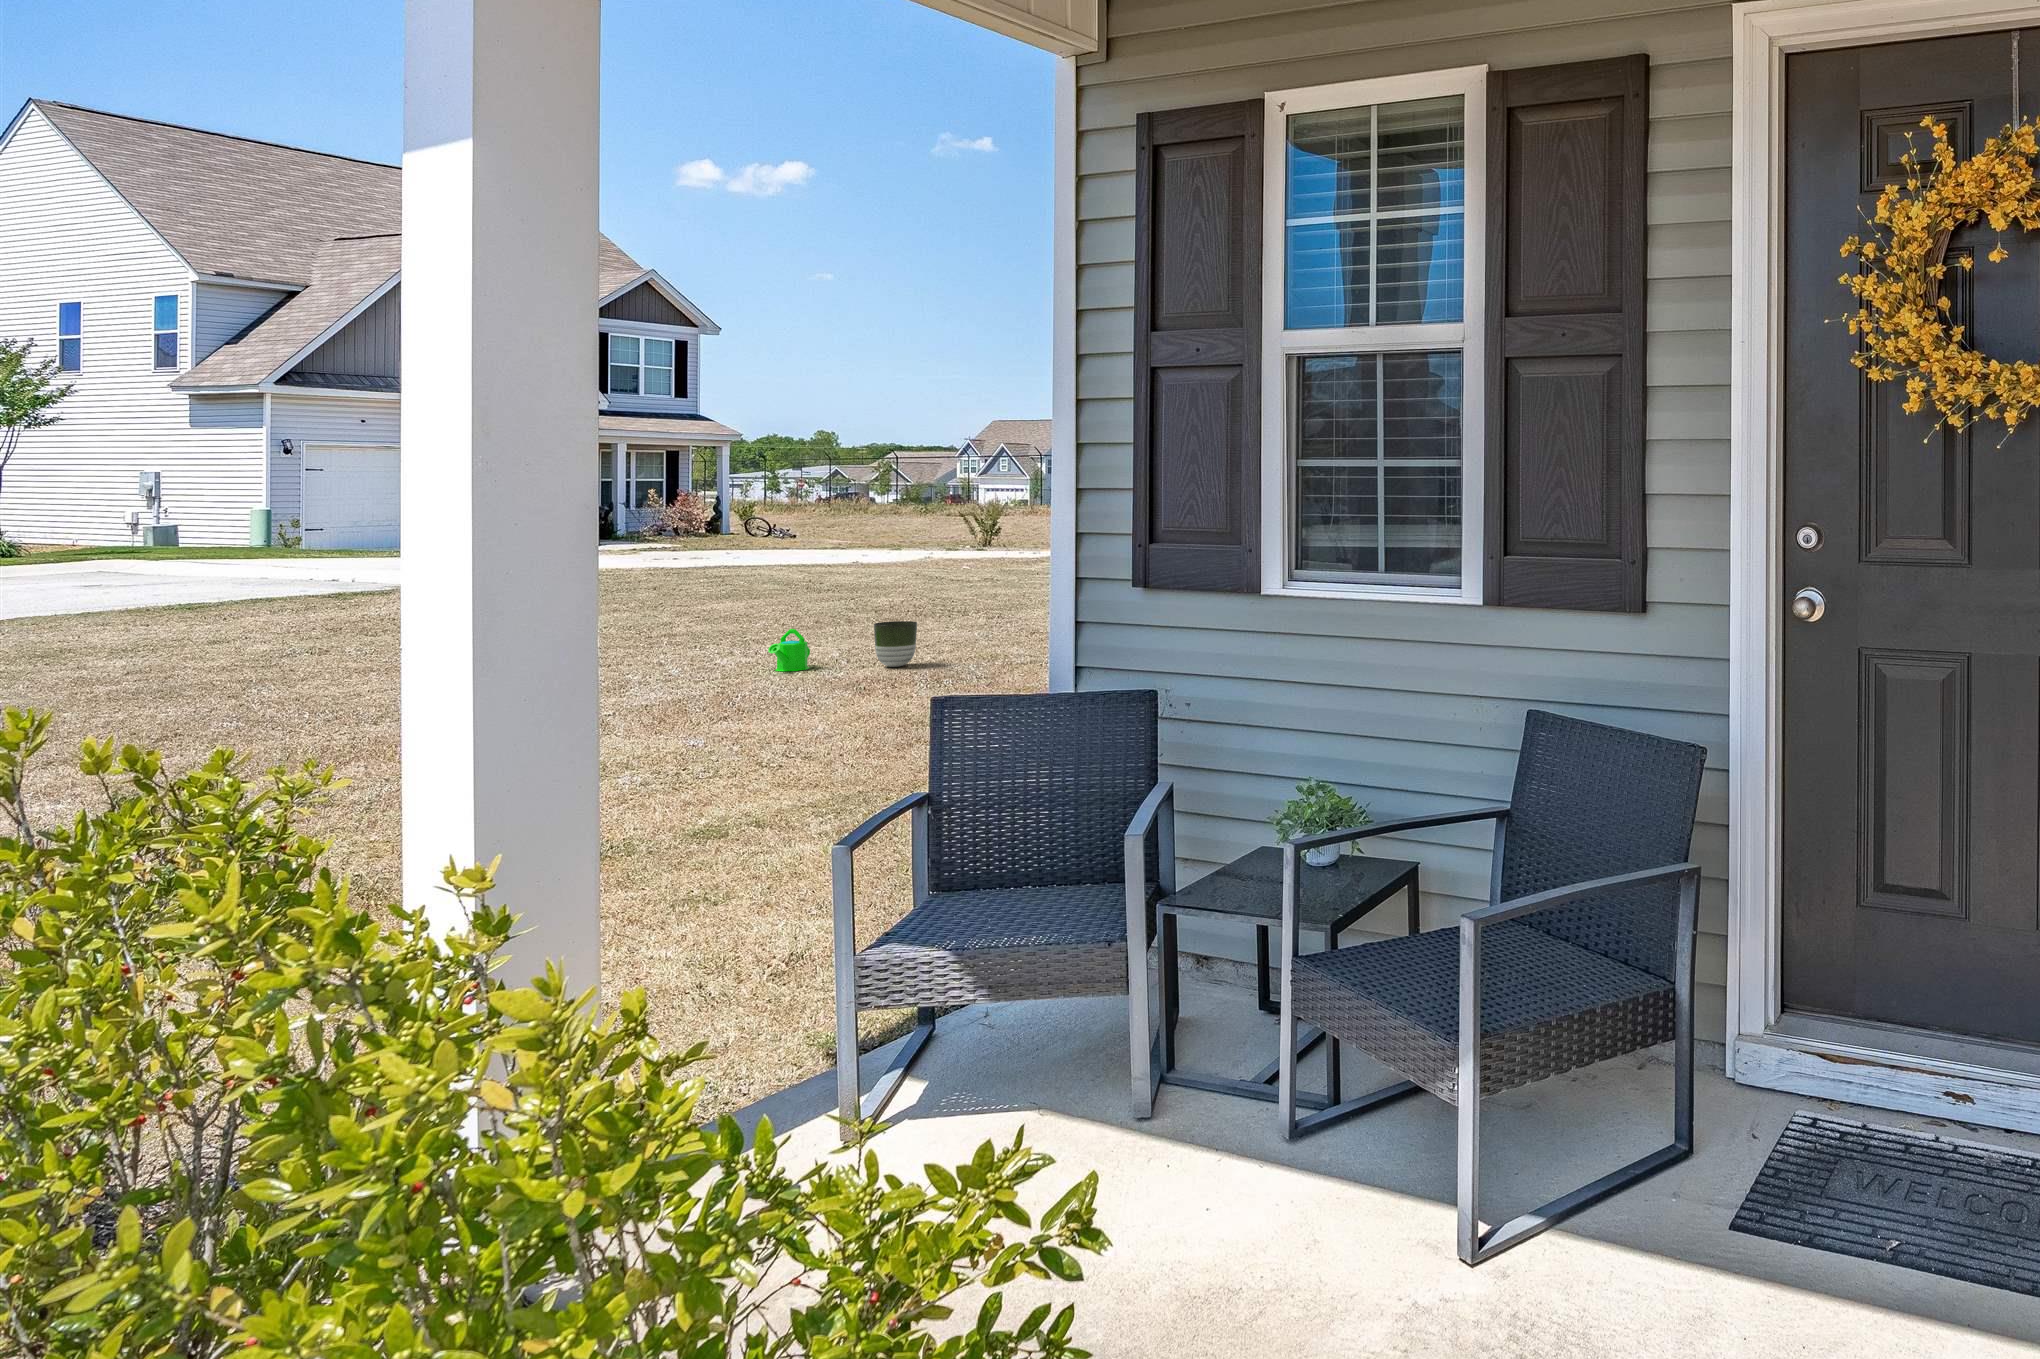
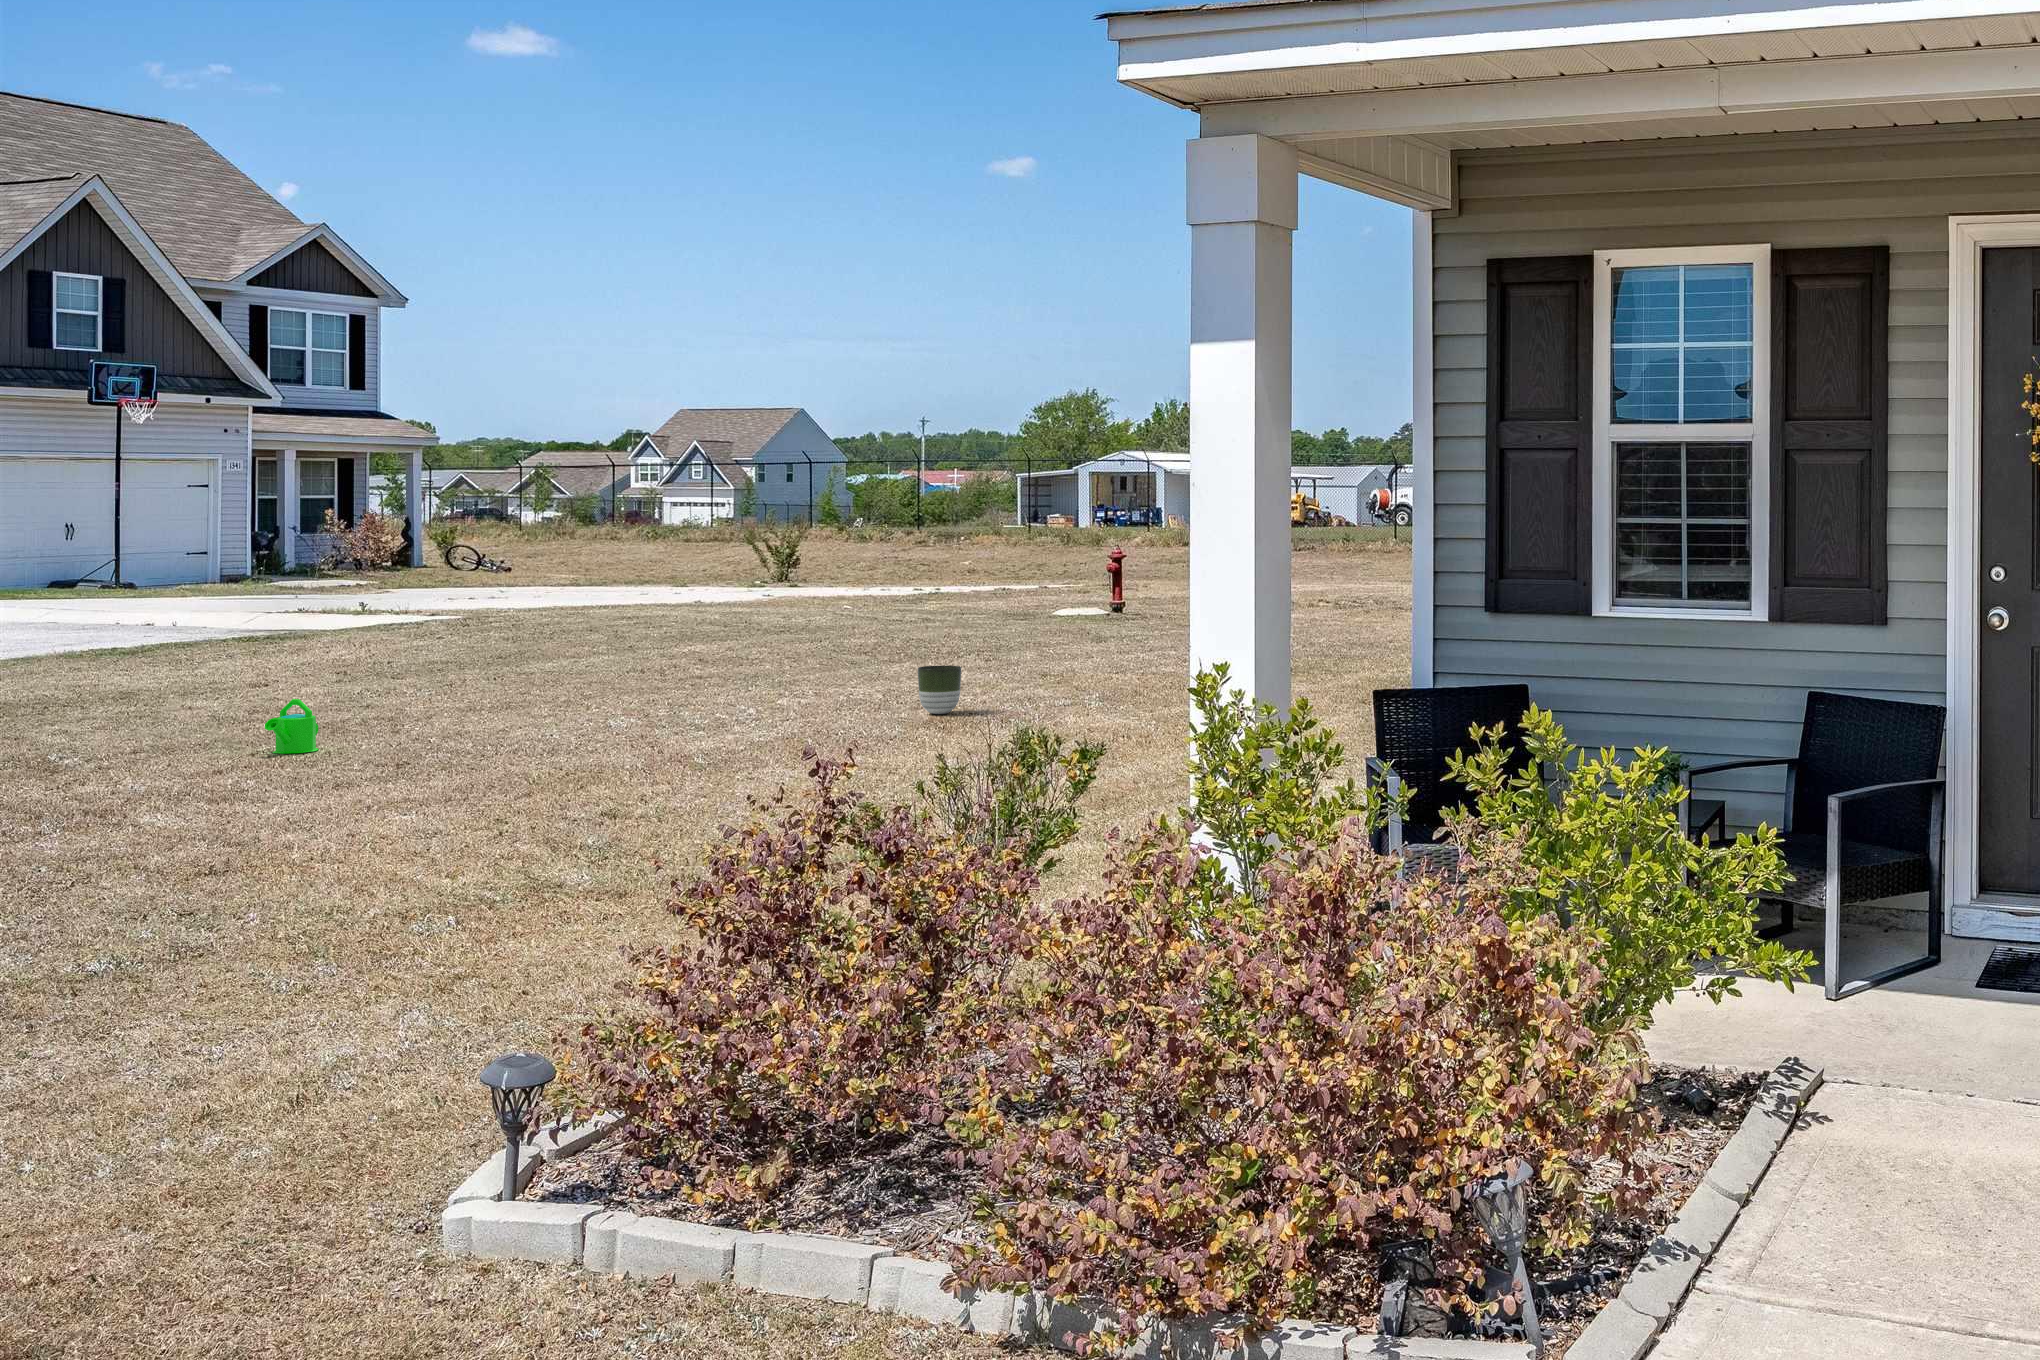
watering can: present [768,629,810,671] -> present [265,699,319,754]

